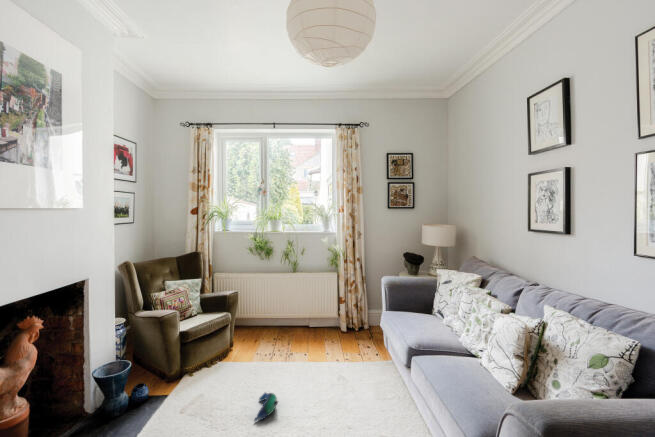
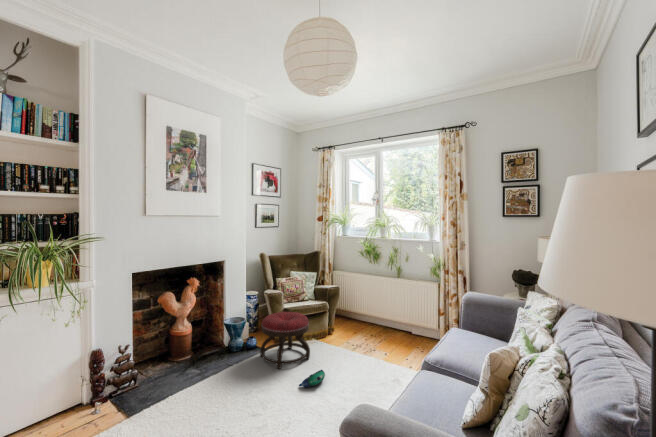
ottoman: none [163,333,234,413] -> present [260,312,310,369]

